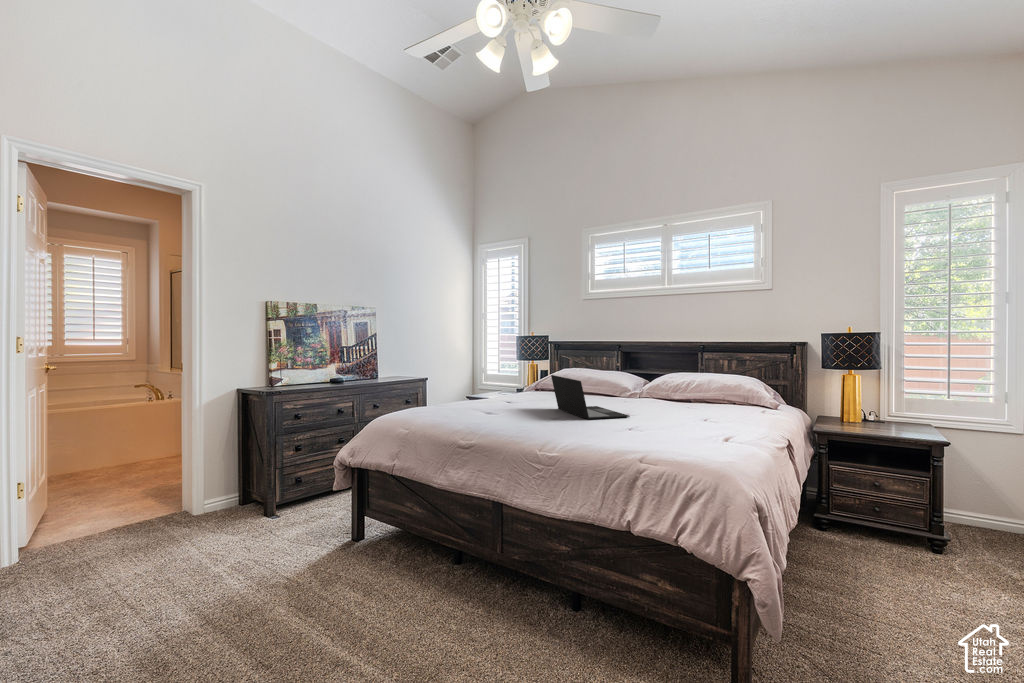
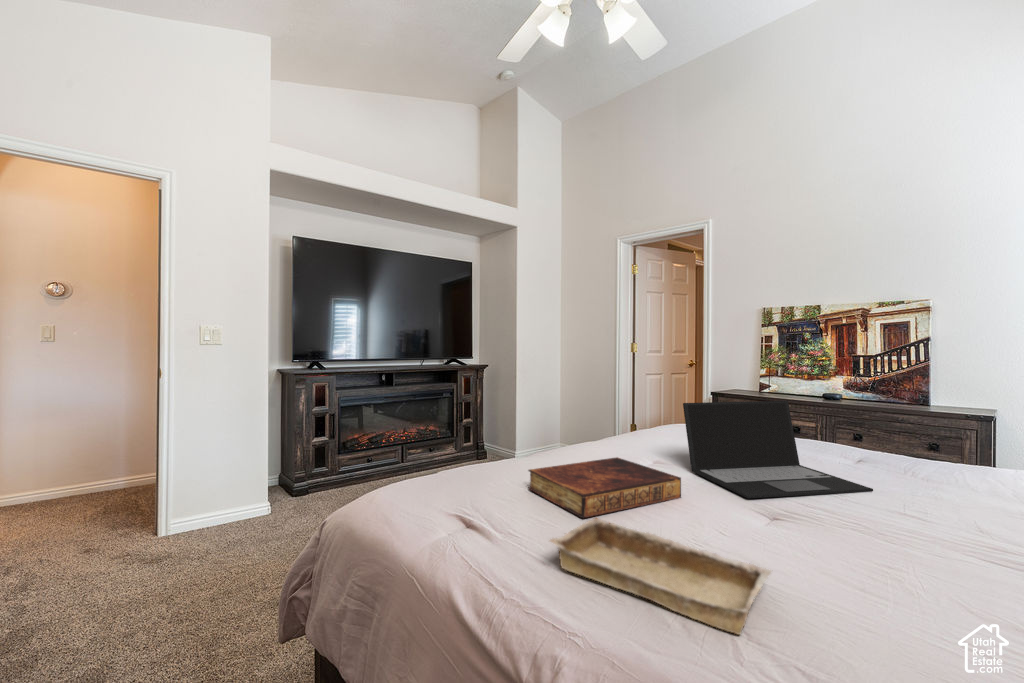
book: none [603,414,690,440] -> present [528,457,681,518]
tray: none [712,416,756,435] -> present [550,518,771,634]

